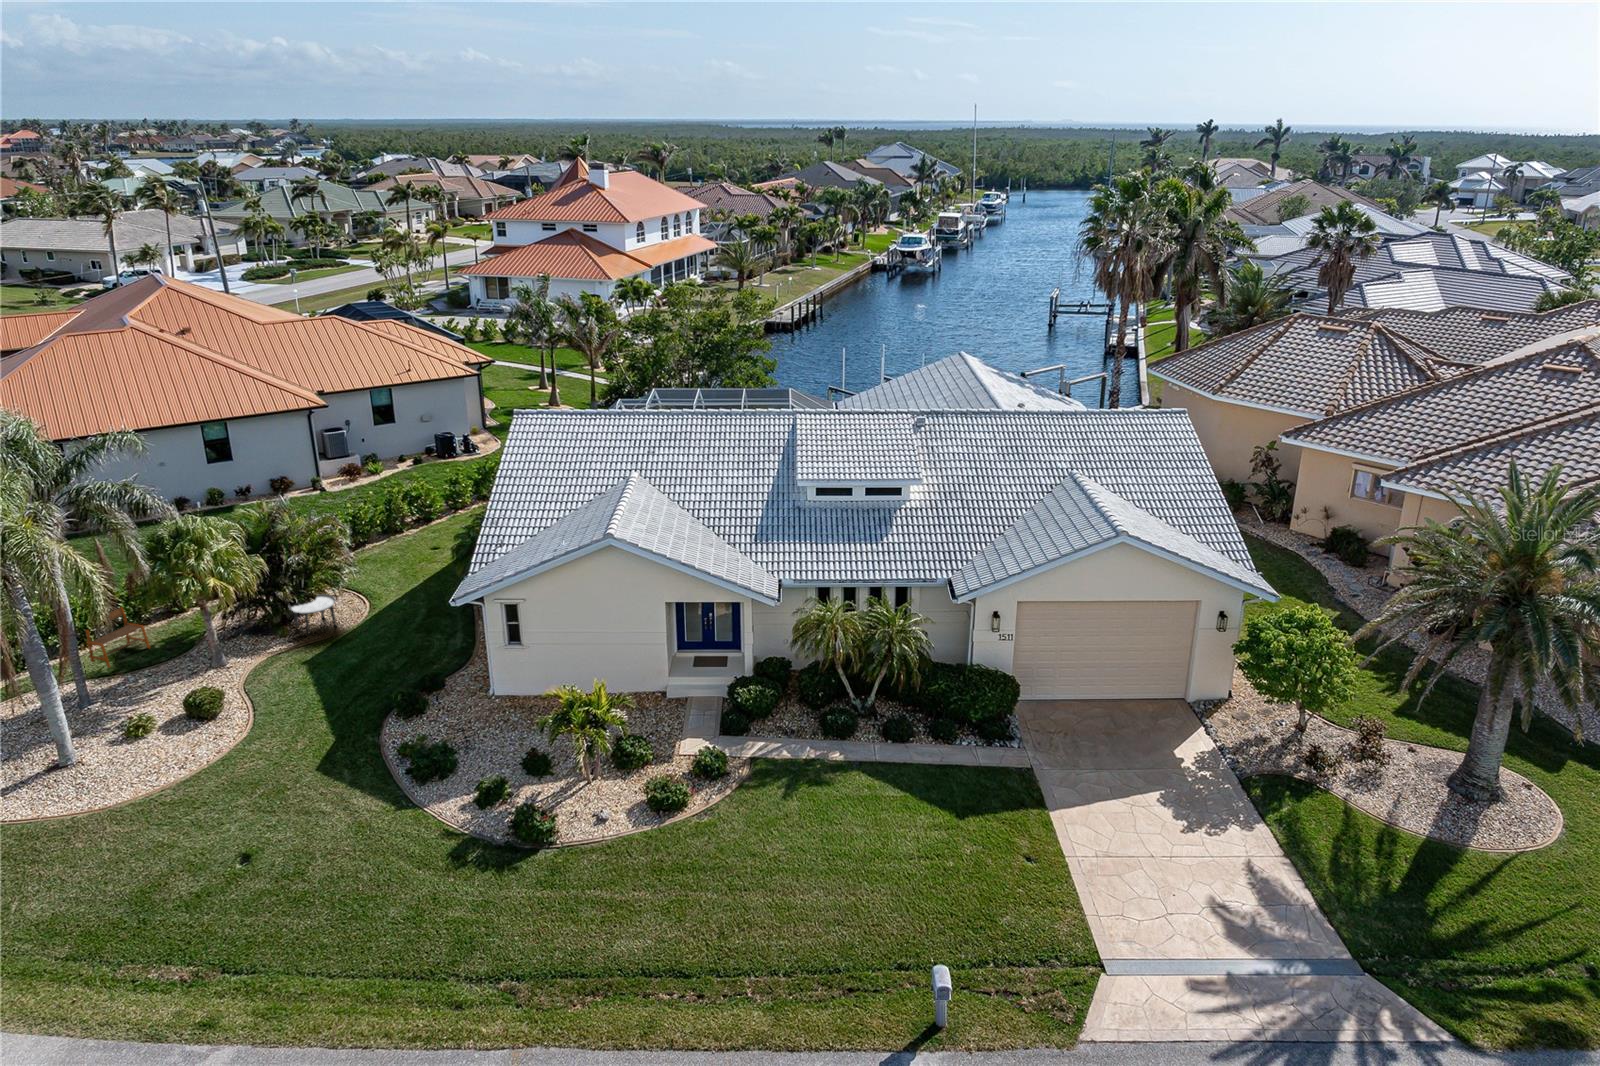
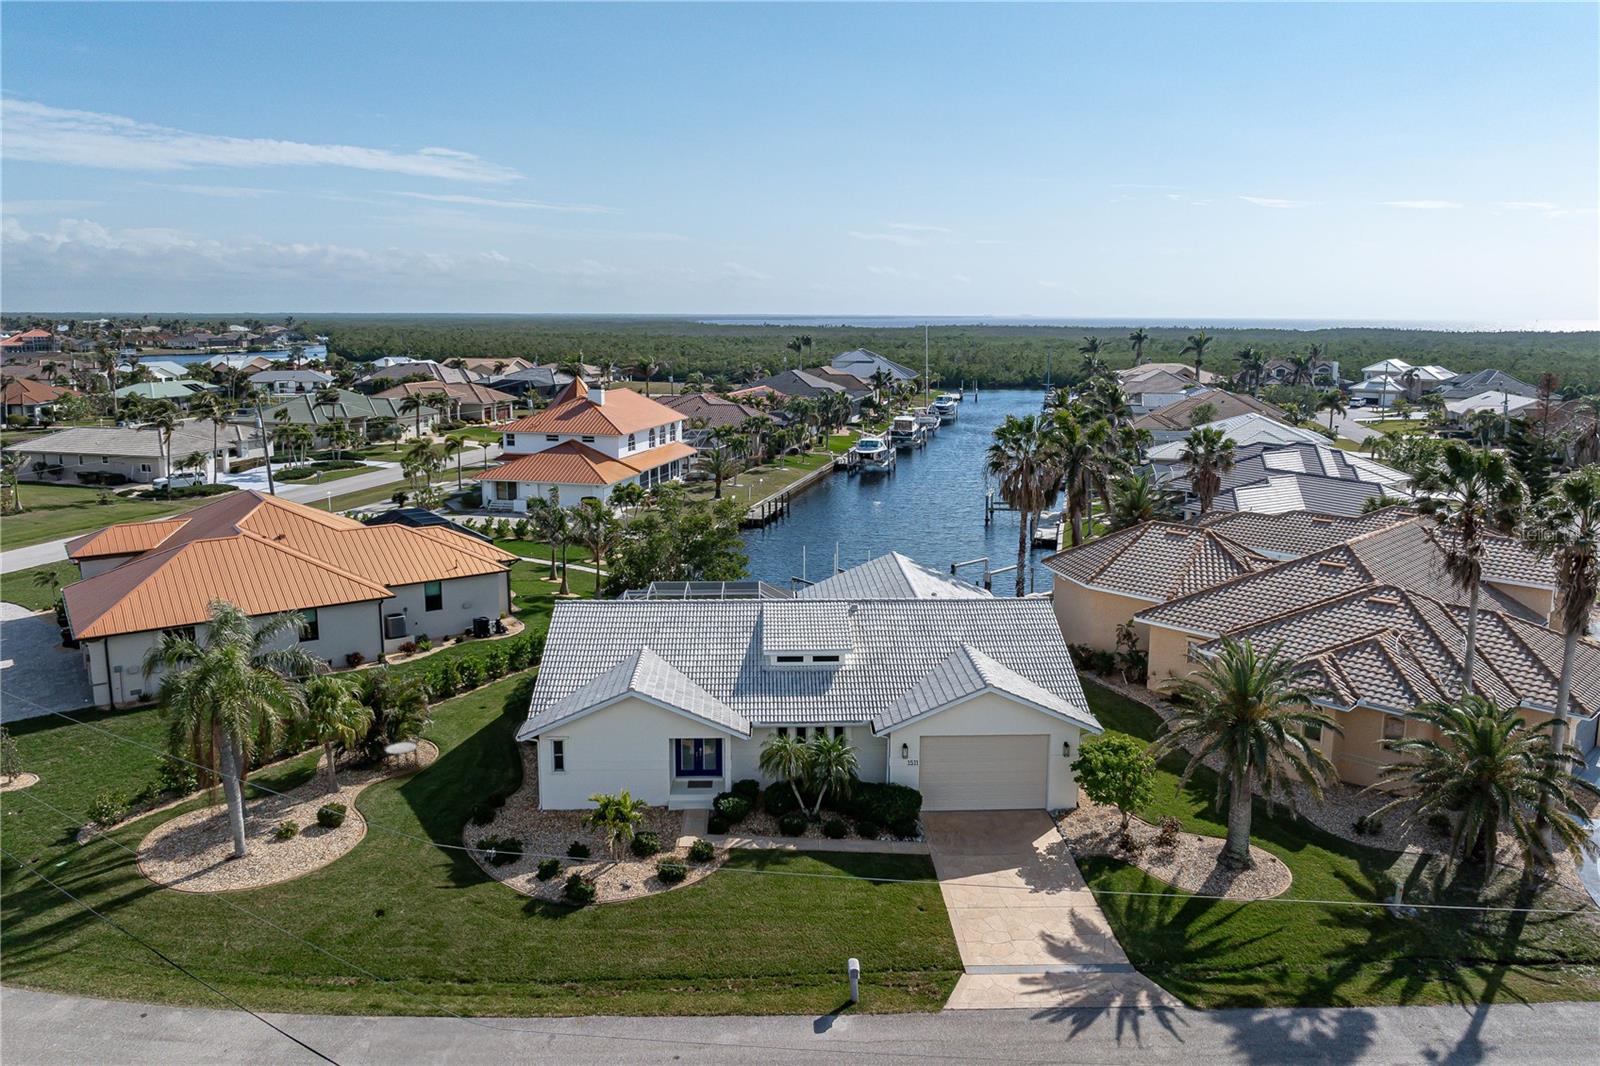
bench: present [86,607,150,668] -> none [237,749,281,795]

